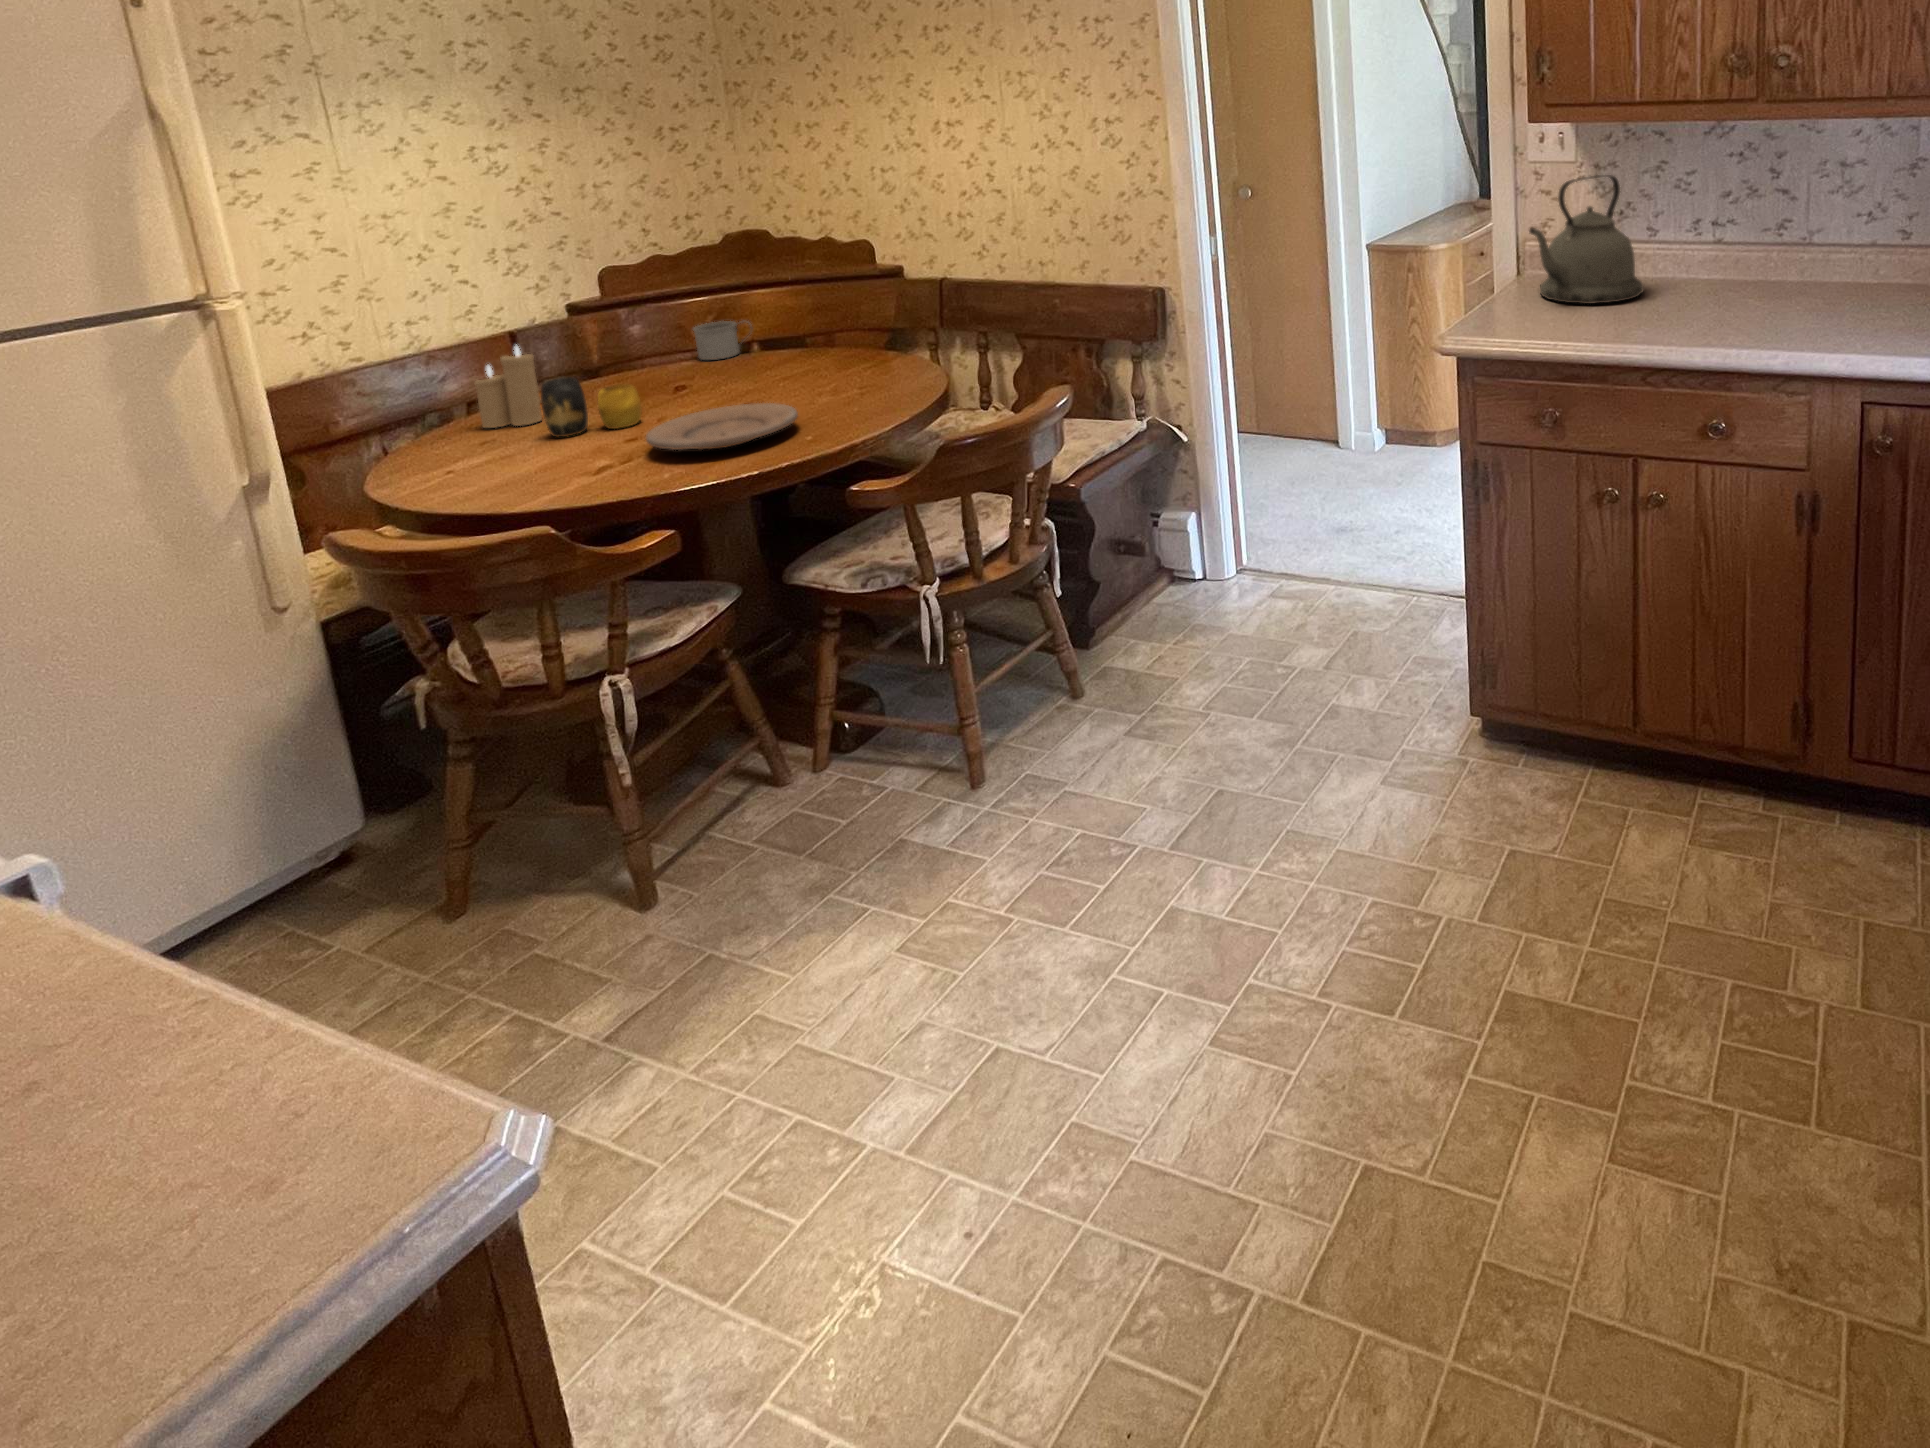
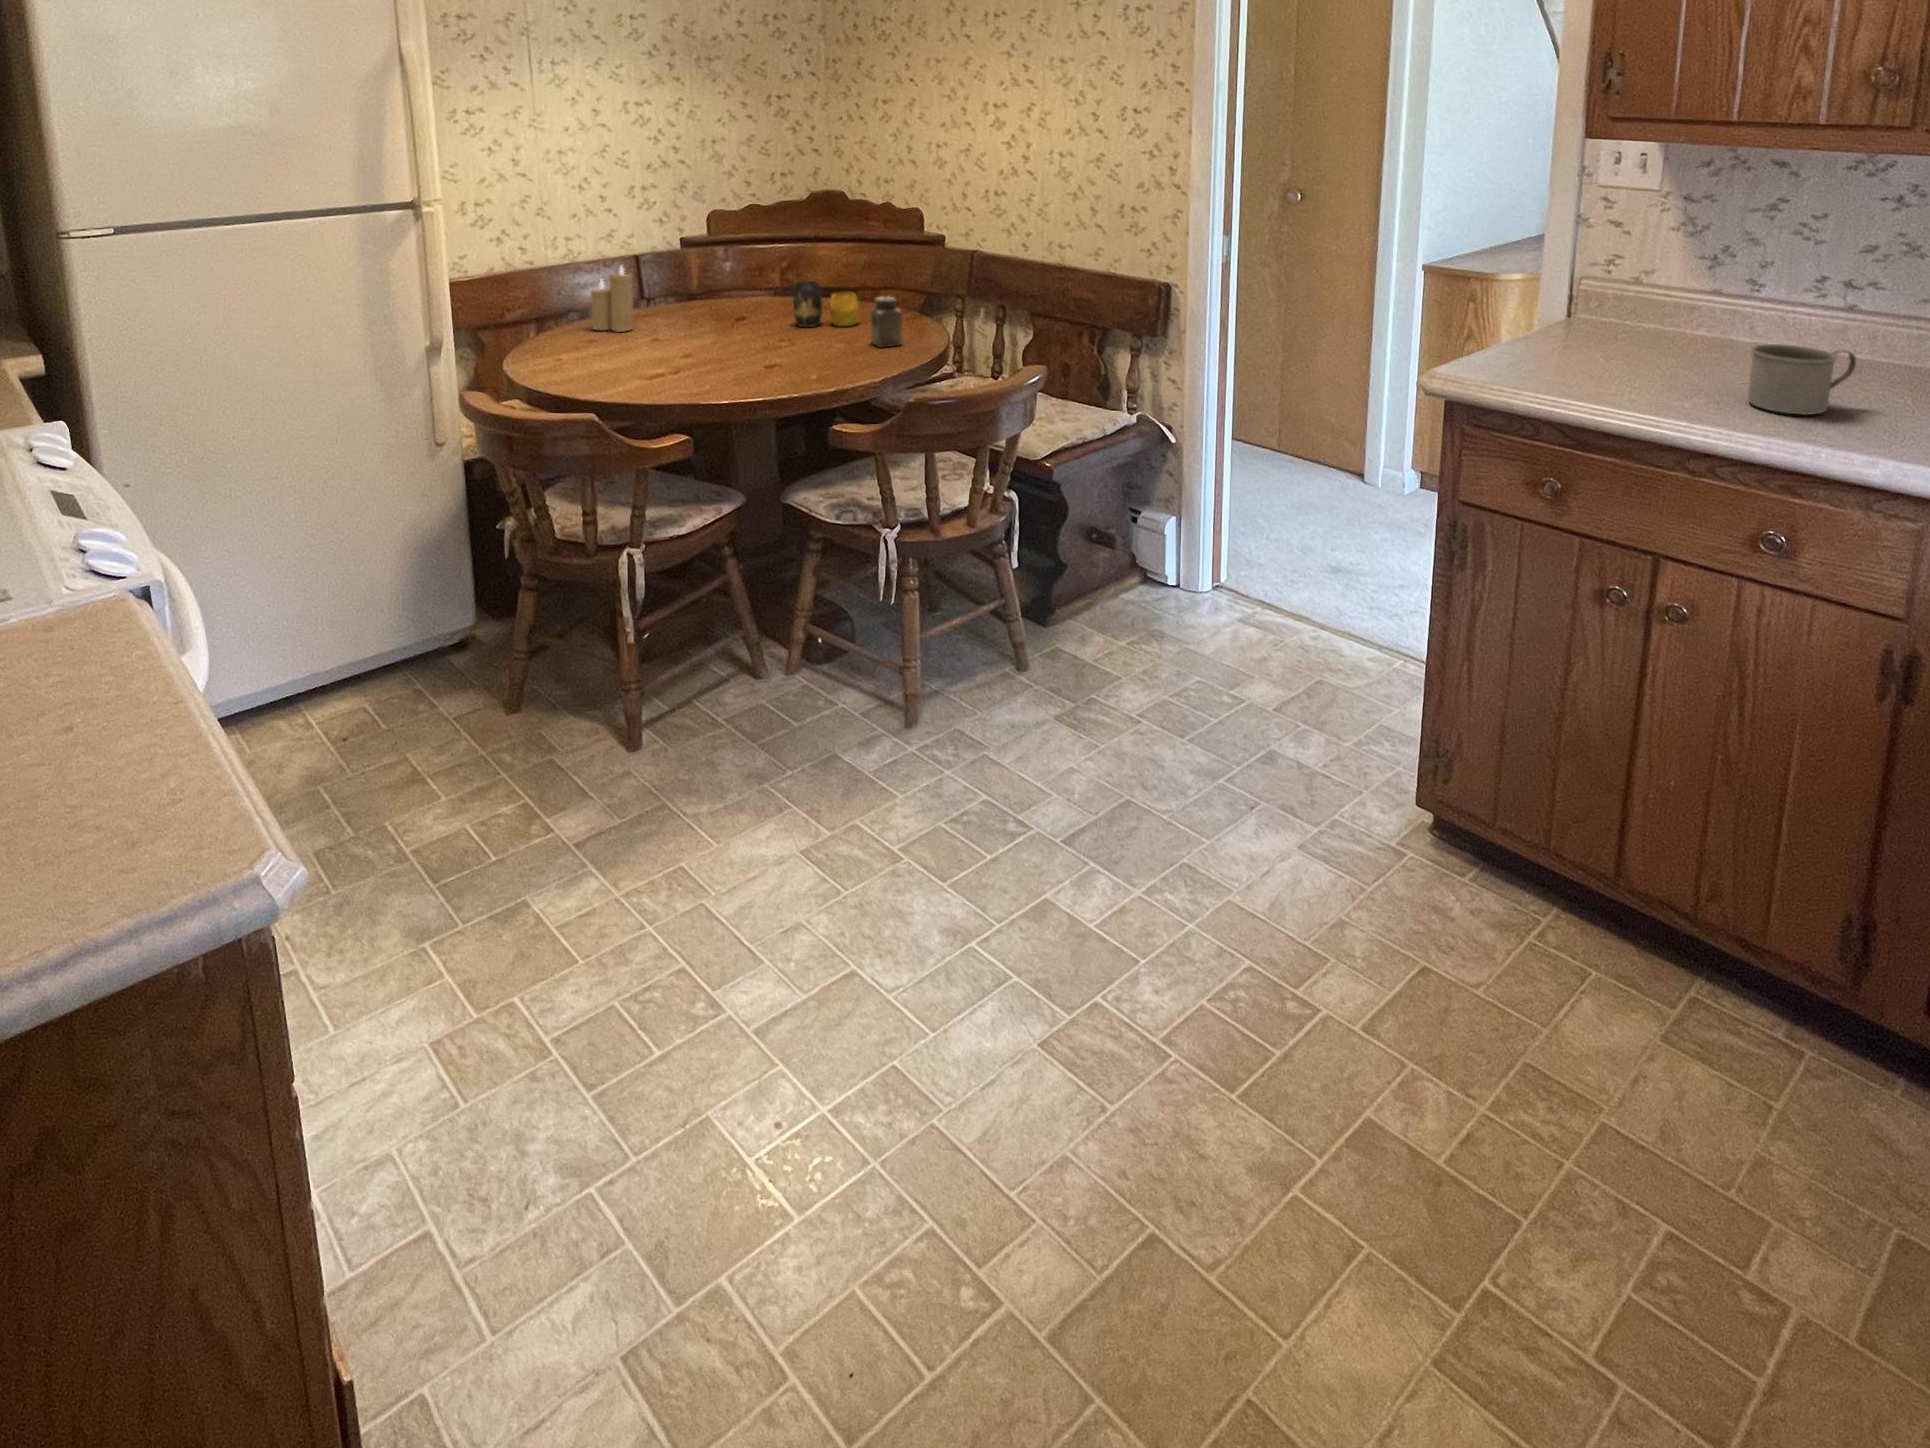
kettle: present [1530,175,1644,304] -> none [1561,209,1718,365]
mug: present [693,321,751,360] -> present [1748,344,1856,415]
salt shaker: none [857,337,899,394] -> present [870,296,902,347]
vase: present [541,377,641,437] -> present [793,281,859,327]
plate: present [646,403,798,450] -> none [688,340,807,374]

